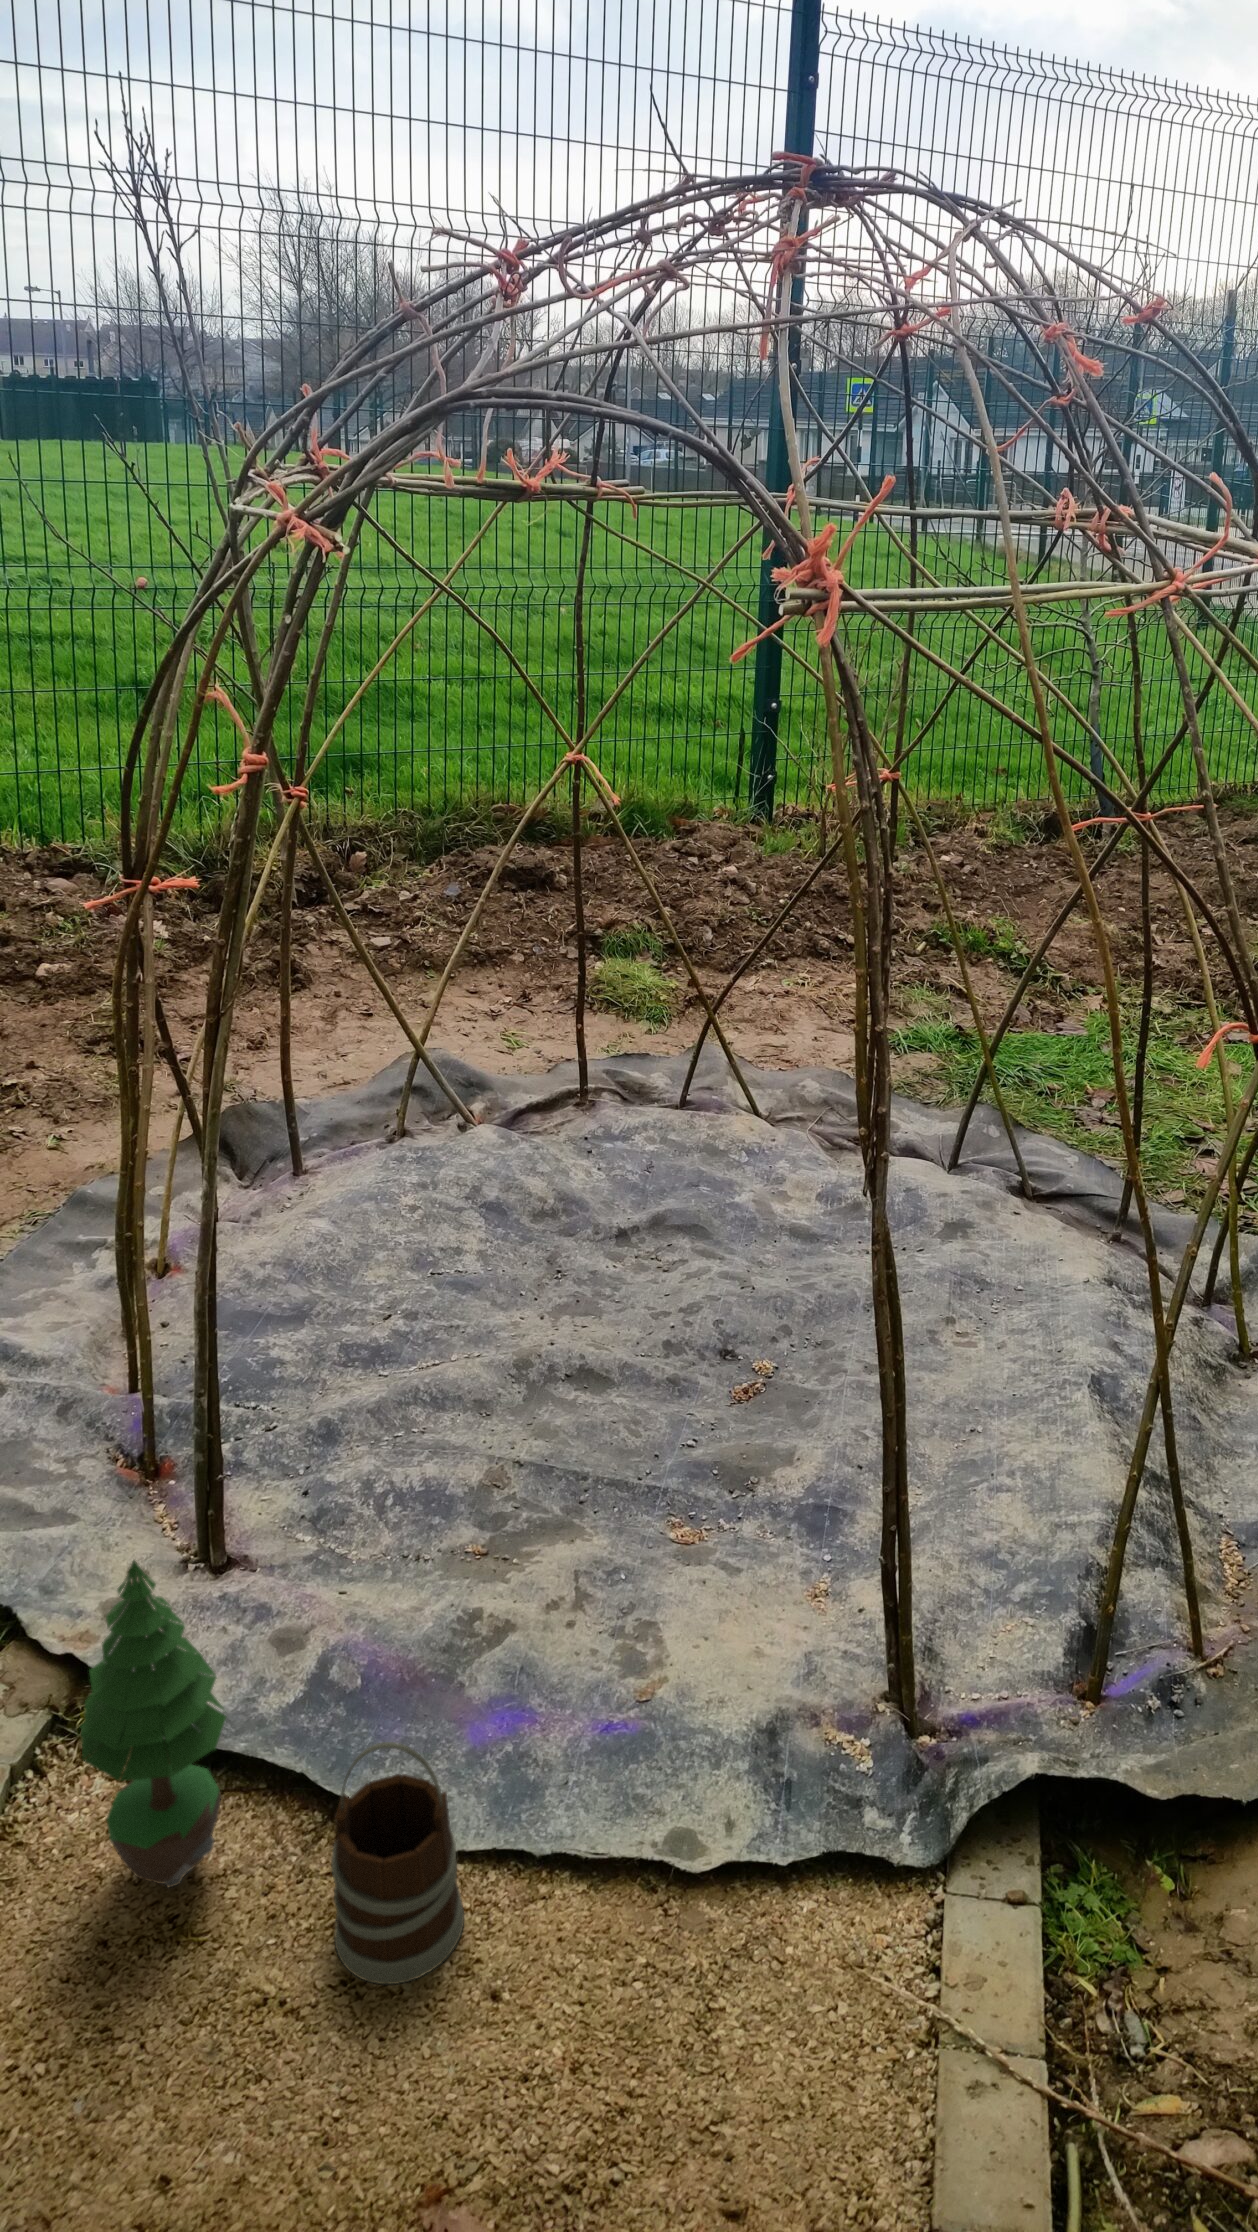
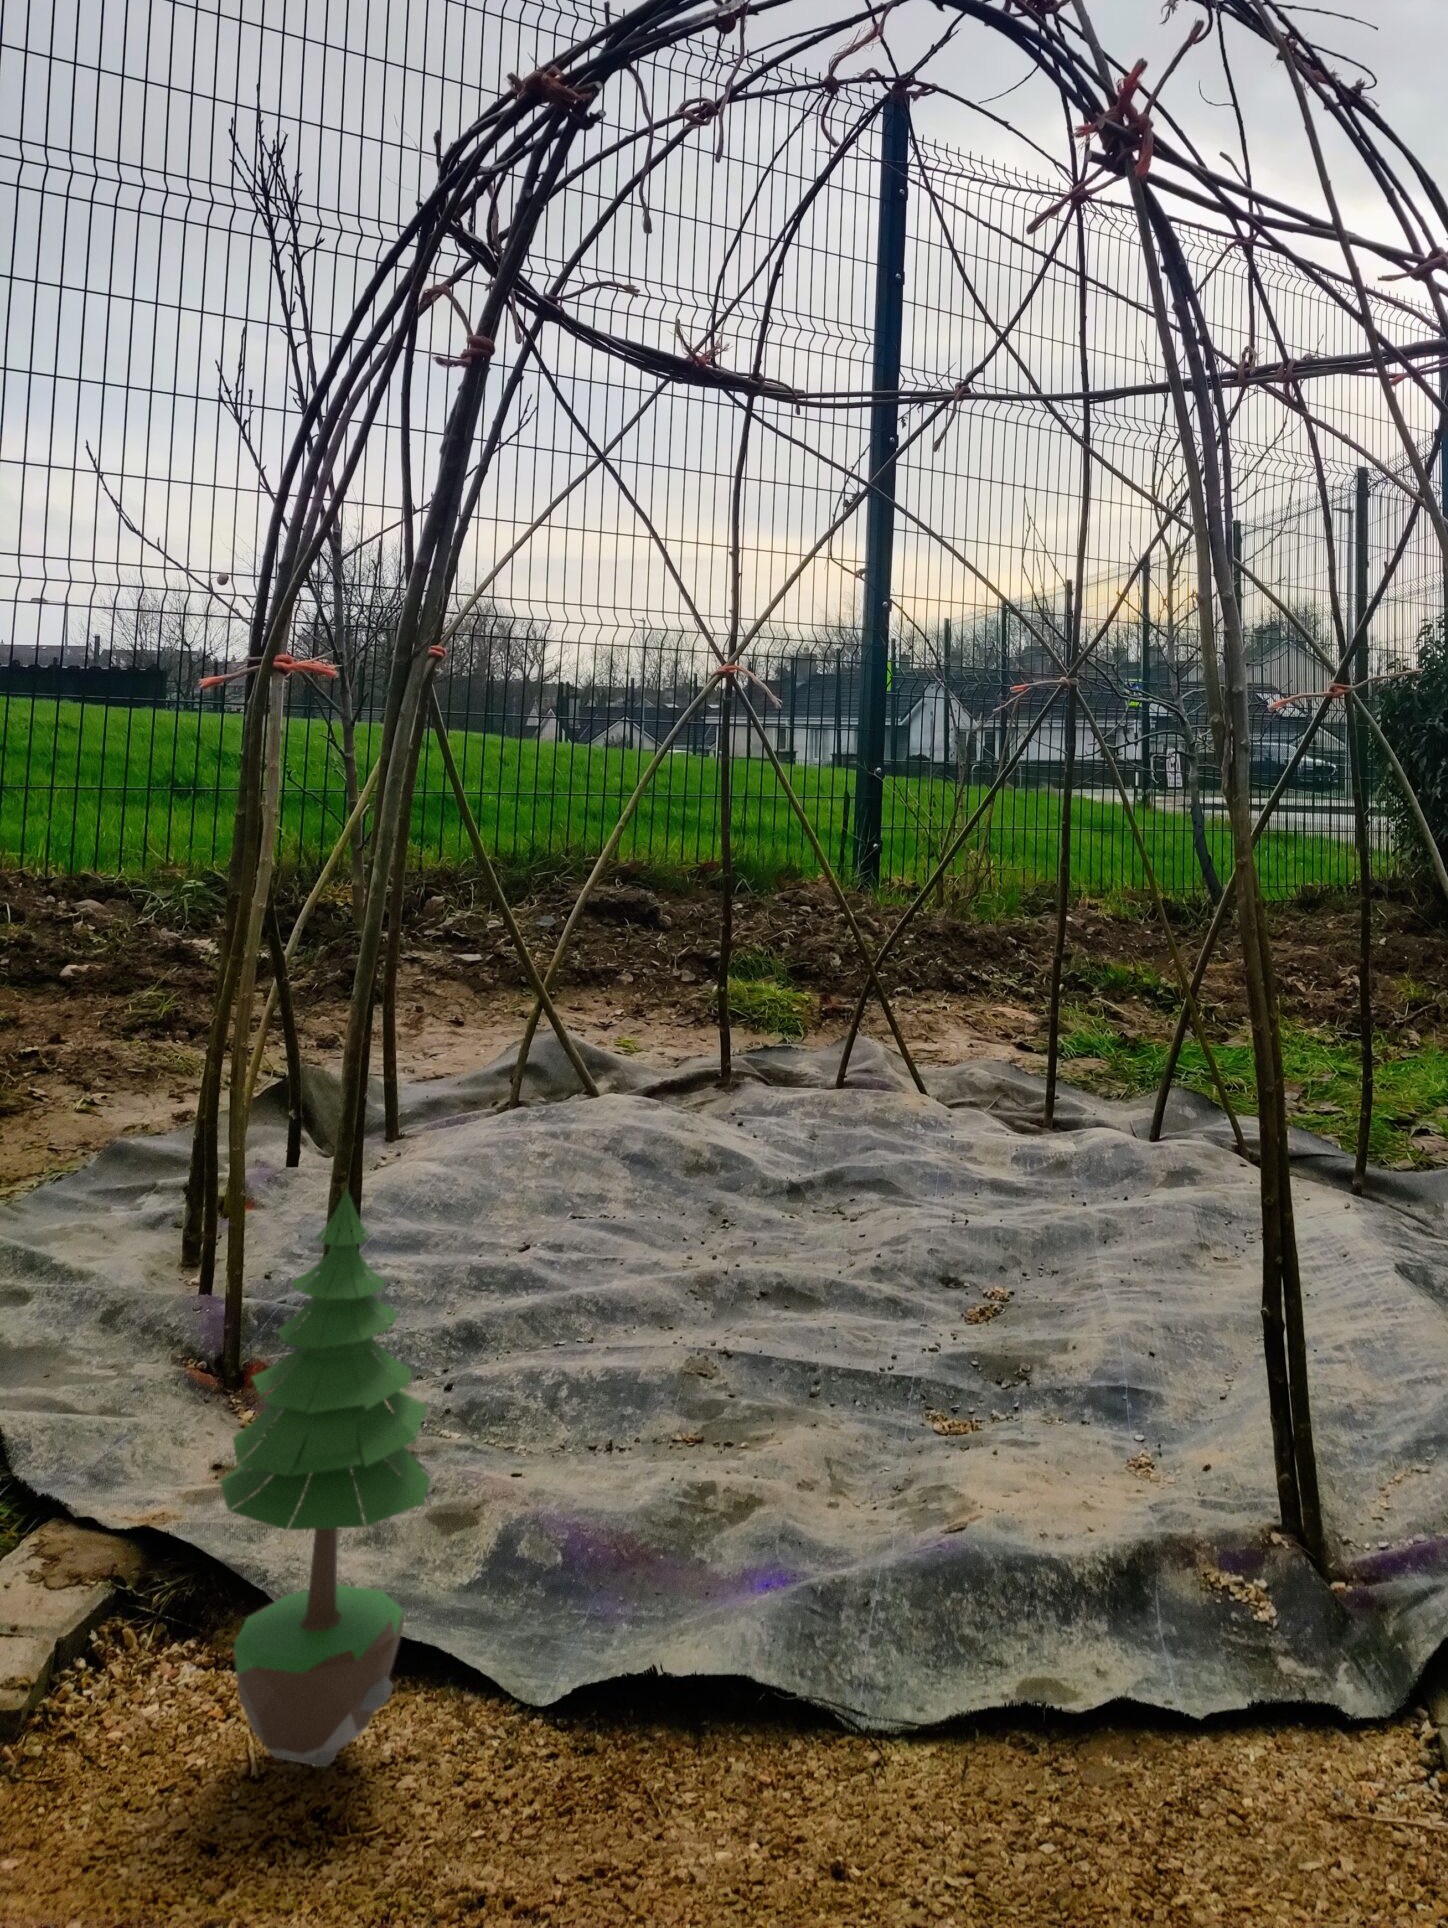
wooden bucket: present [331,1742,464,1984] -> none [576,1458,769,1872]

